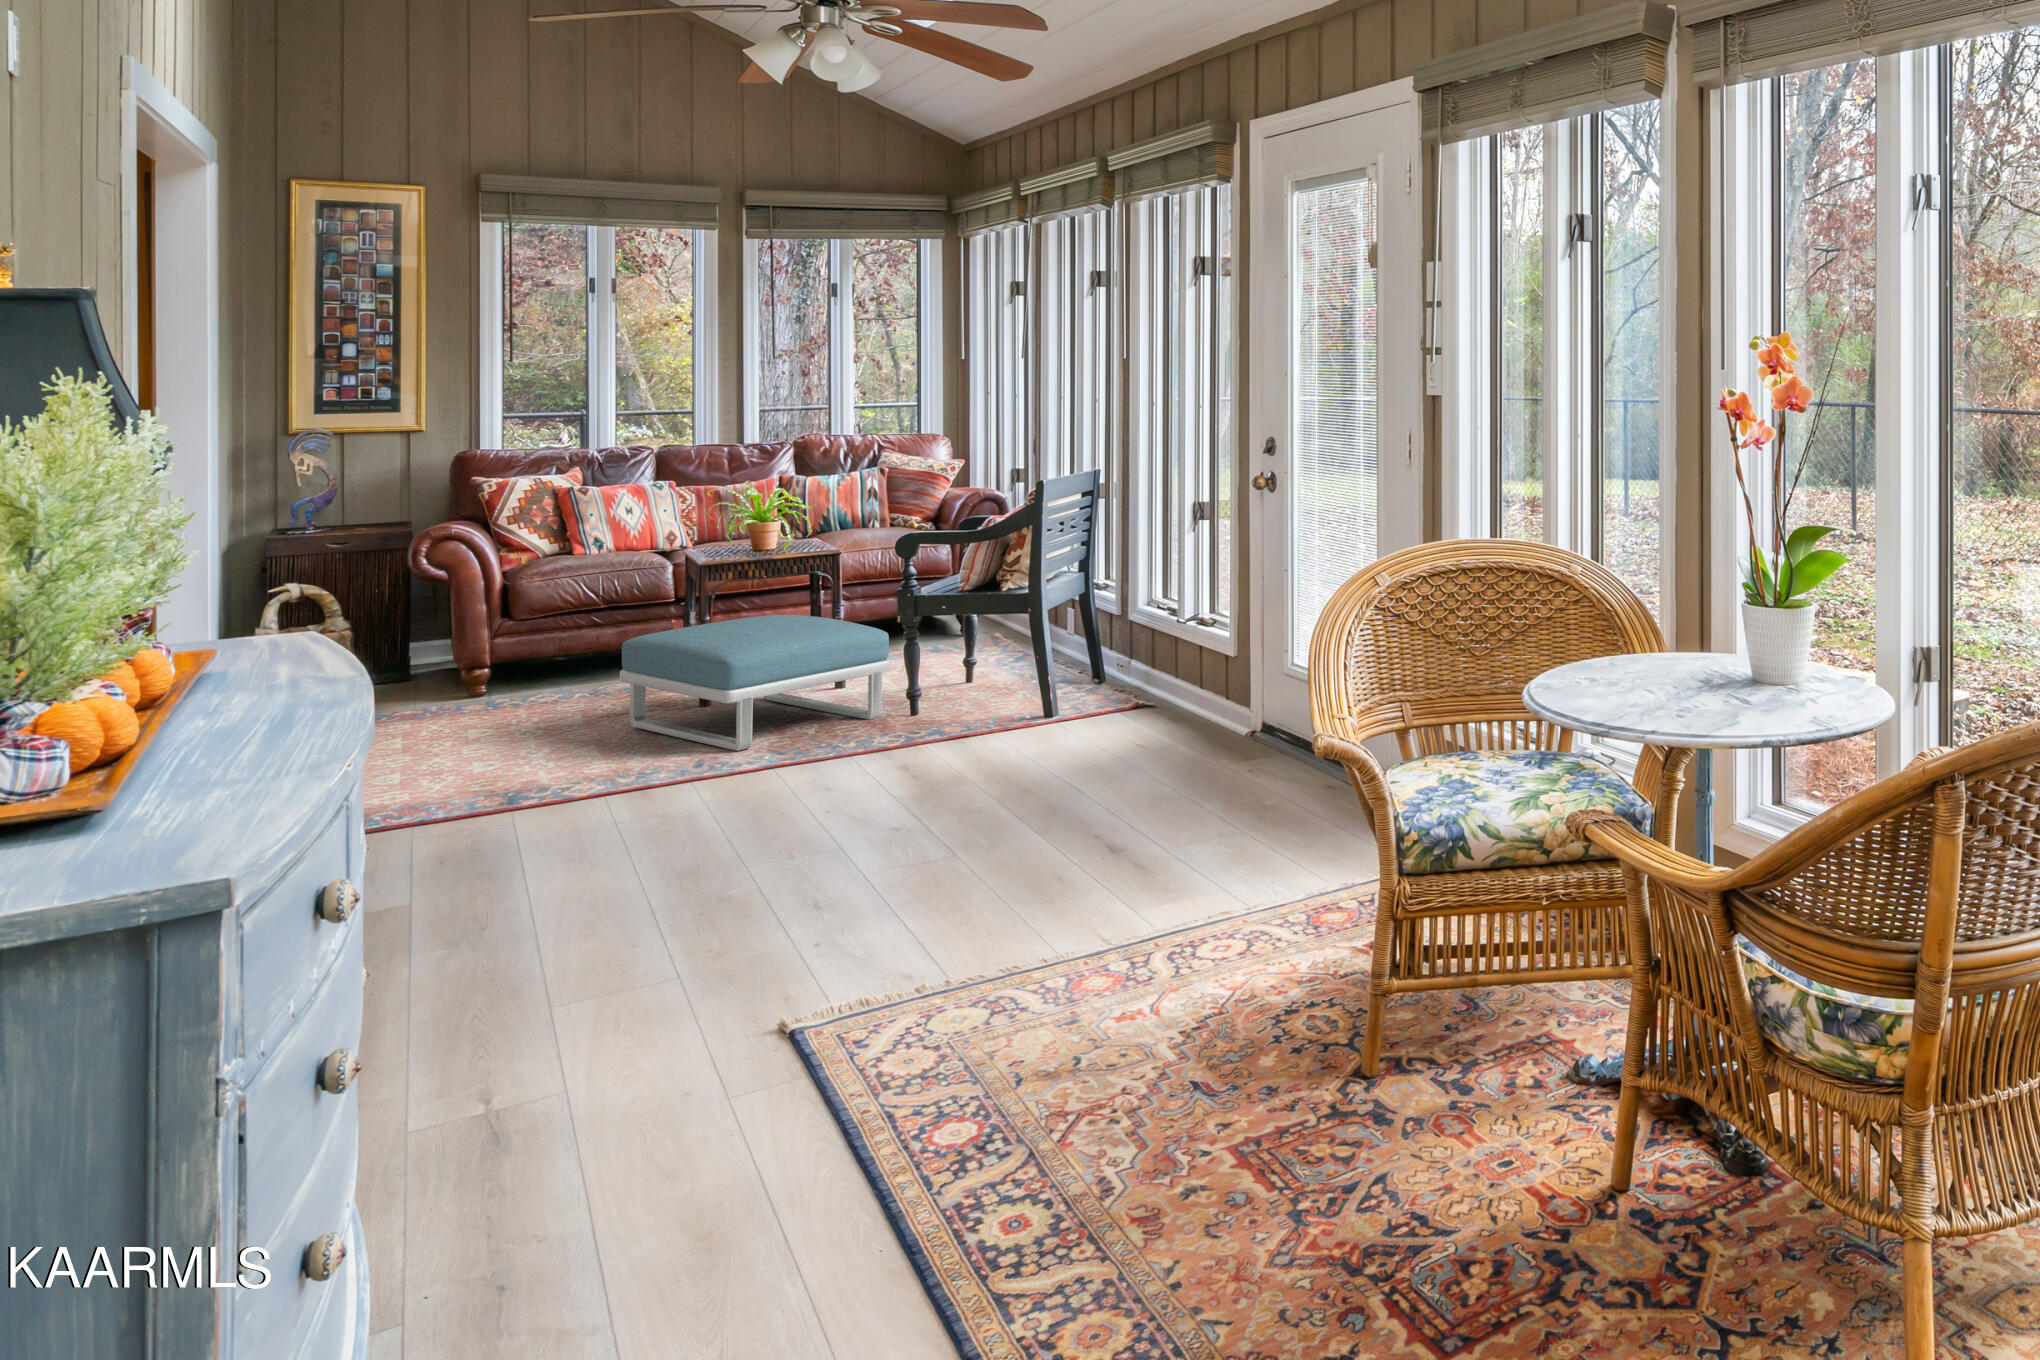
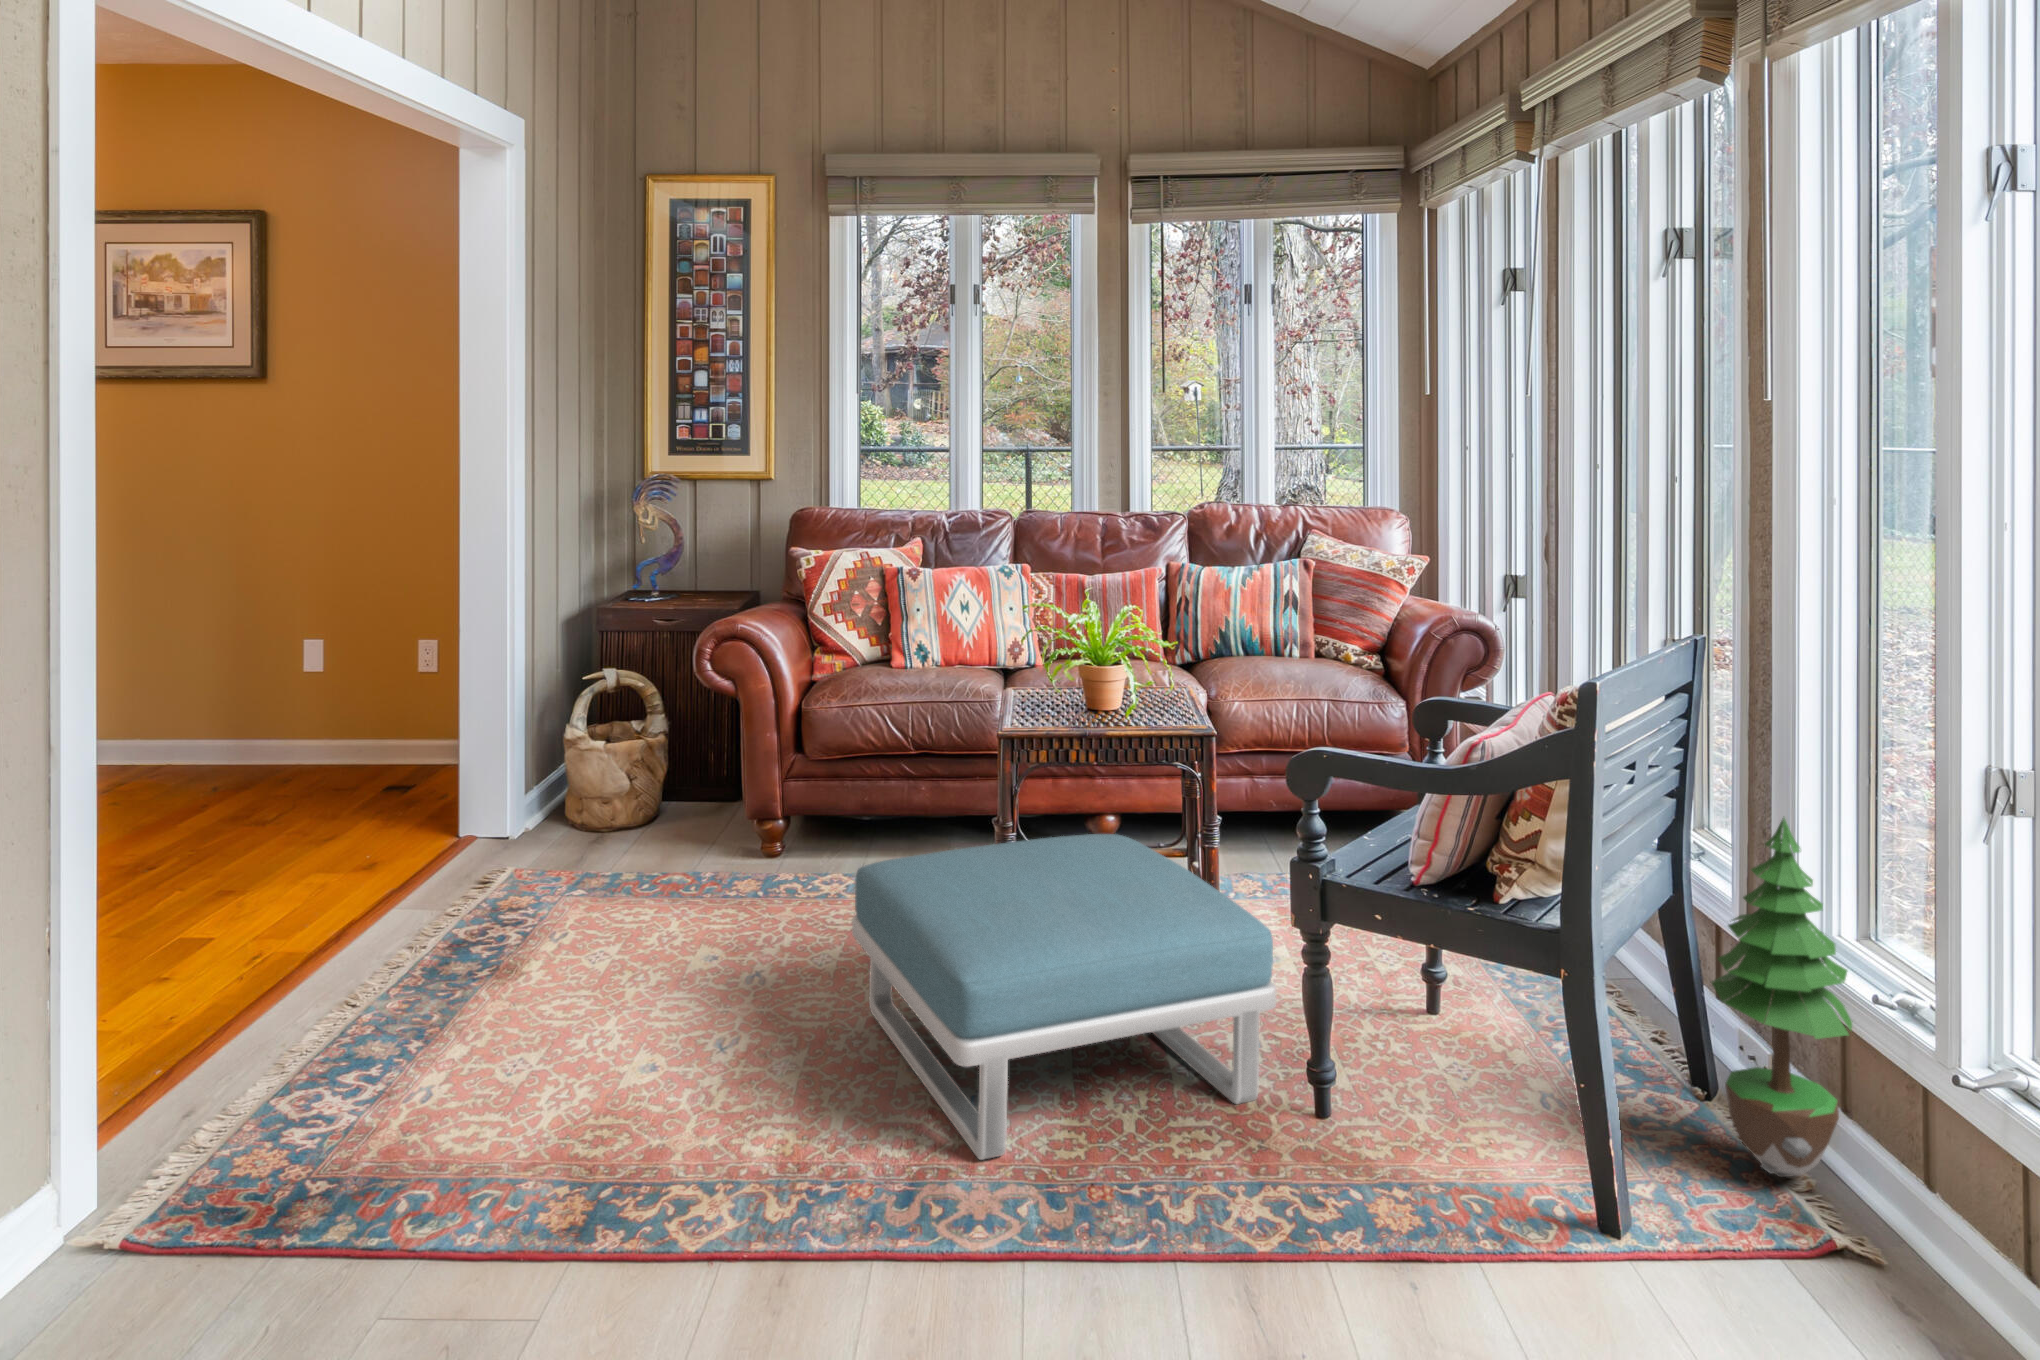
potted tree: none [1098,542,1156,698] -> present [1712,818,1852,1177]

